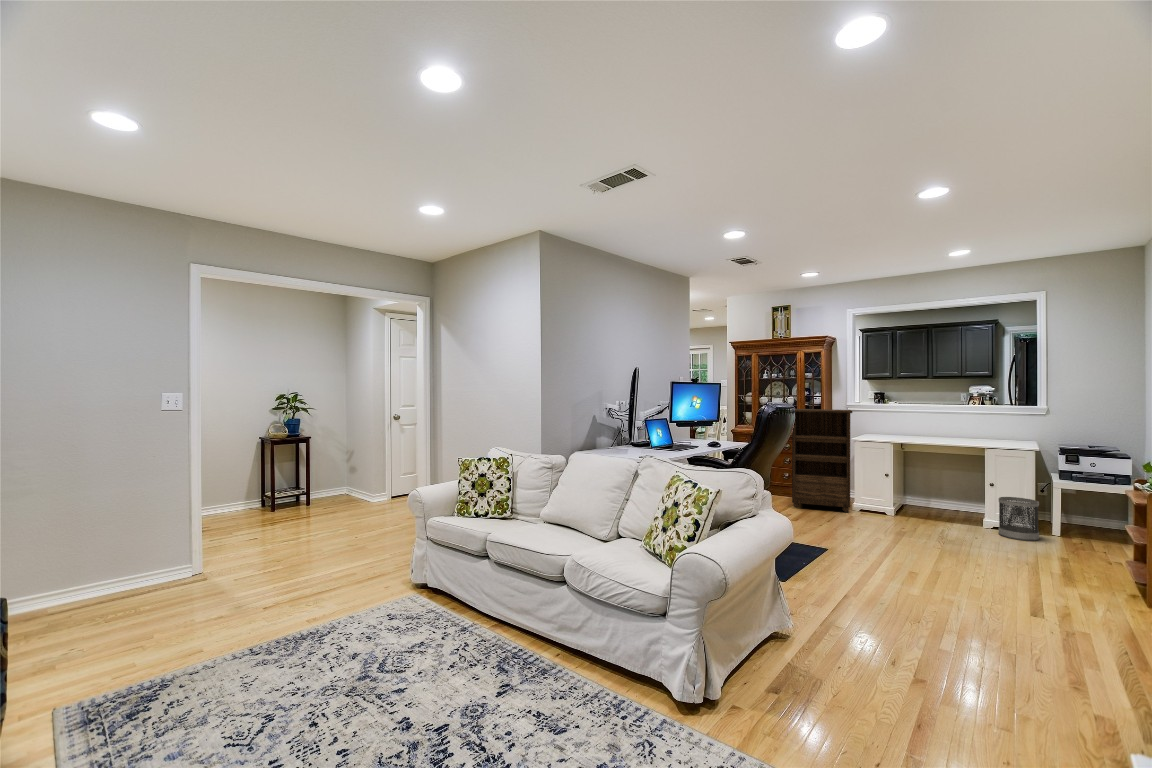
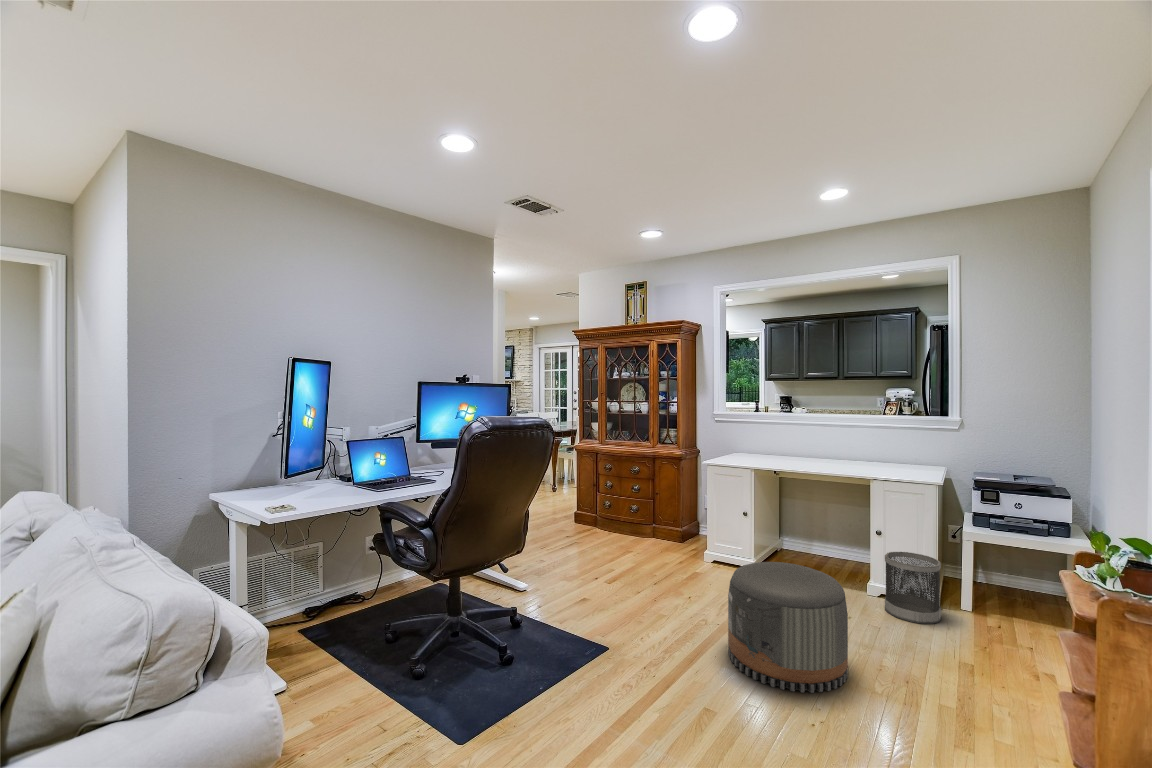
bookshelf: present [792,409,852,512] -> none [622,419,705,564]
pouf: none [906,496,989,565] -> present [728,562,848,693]

